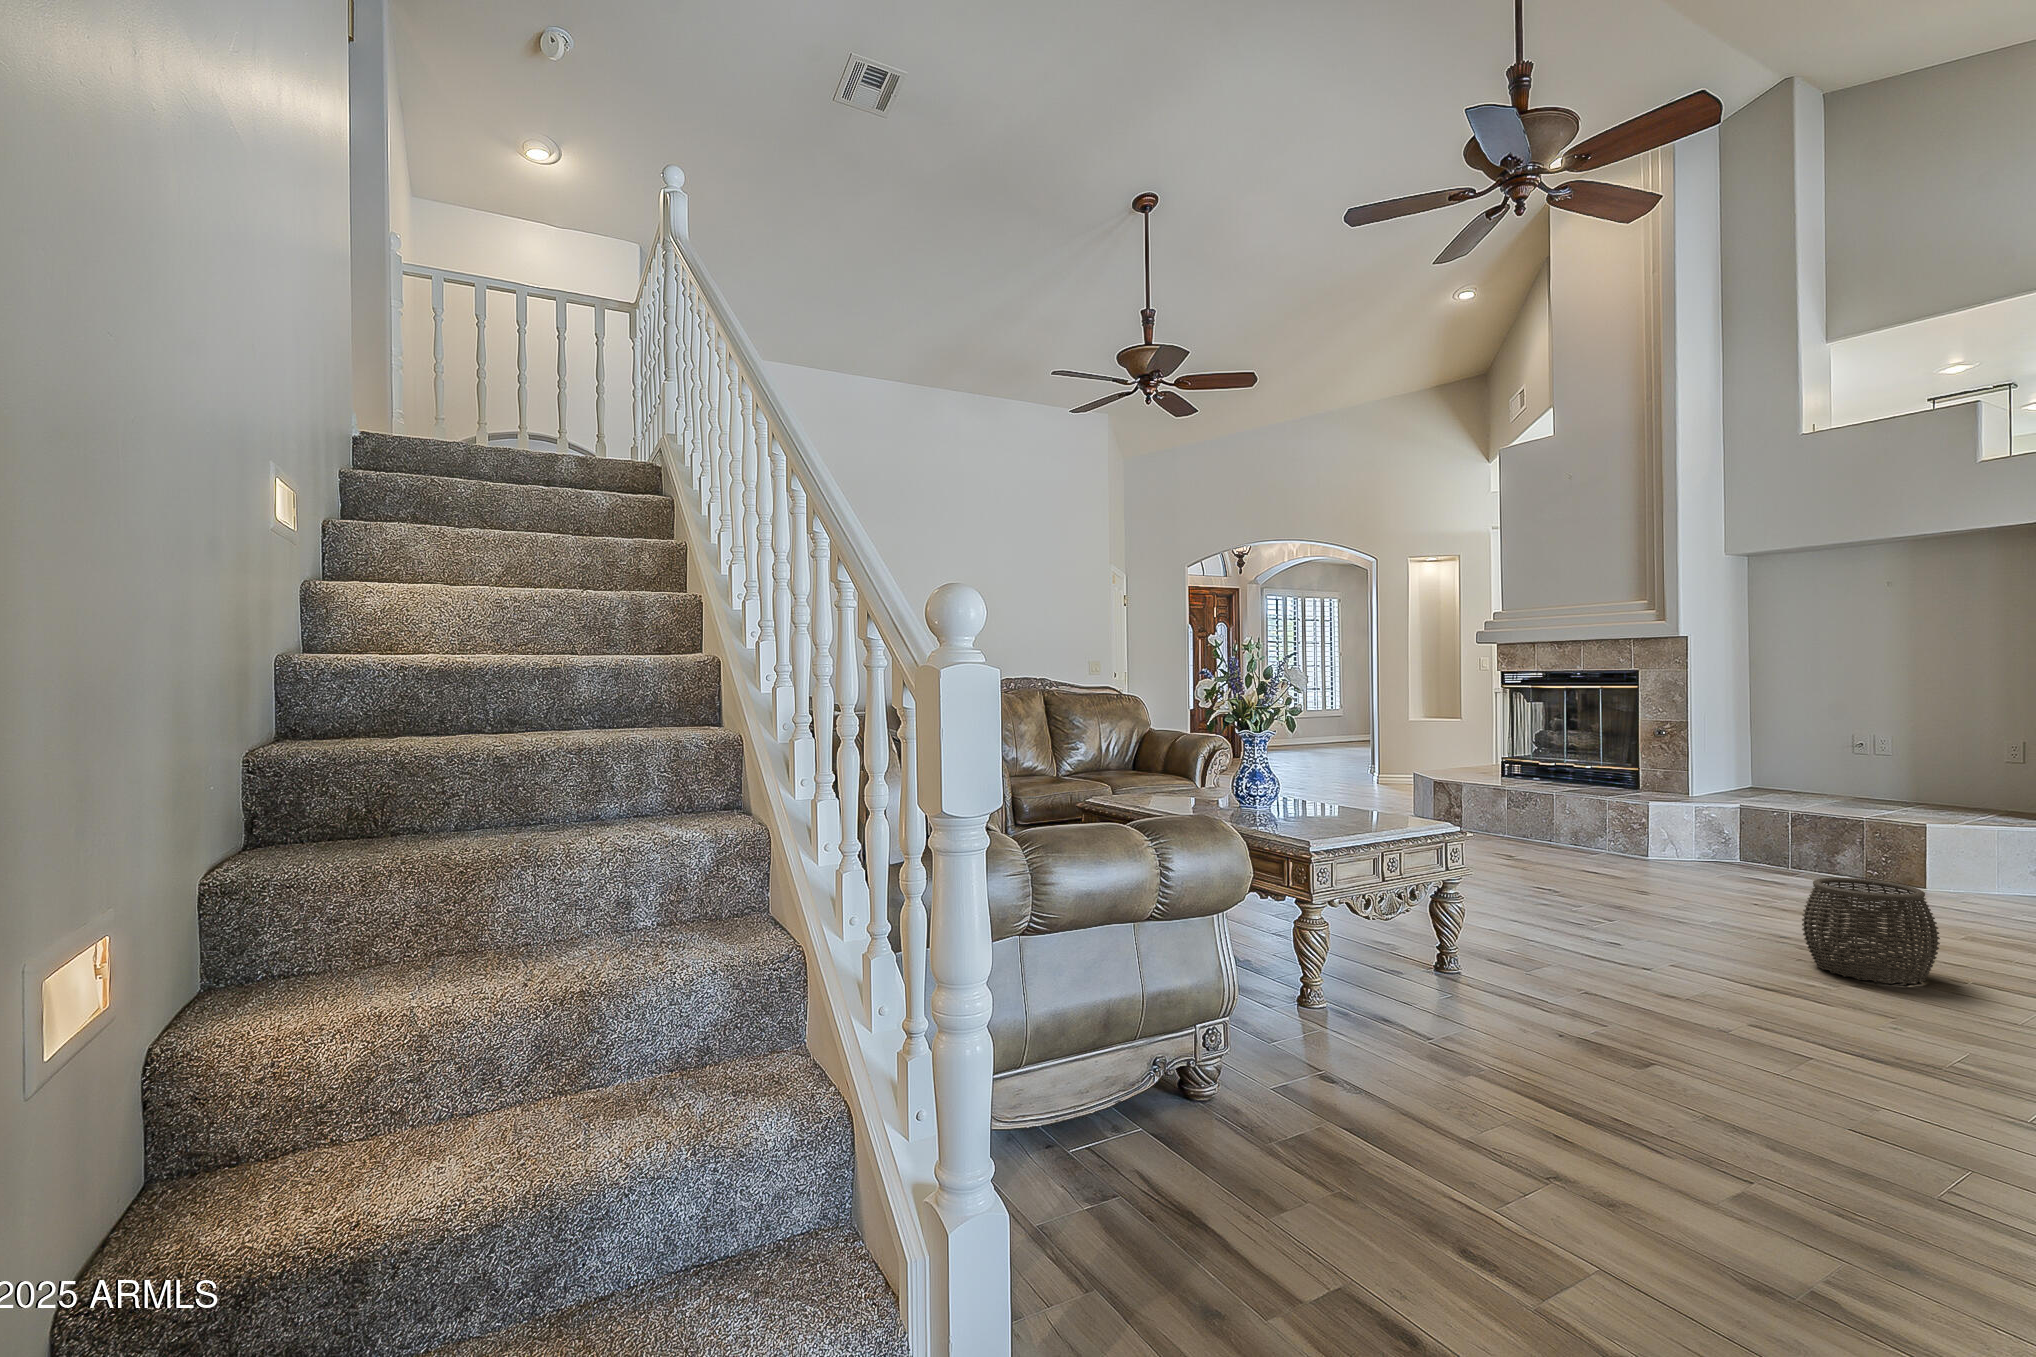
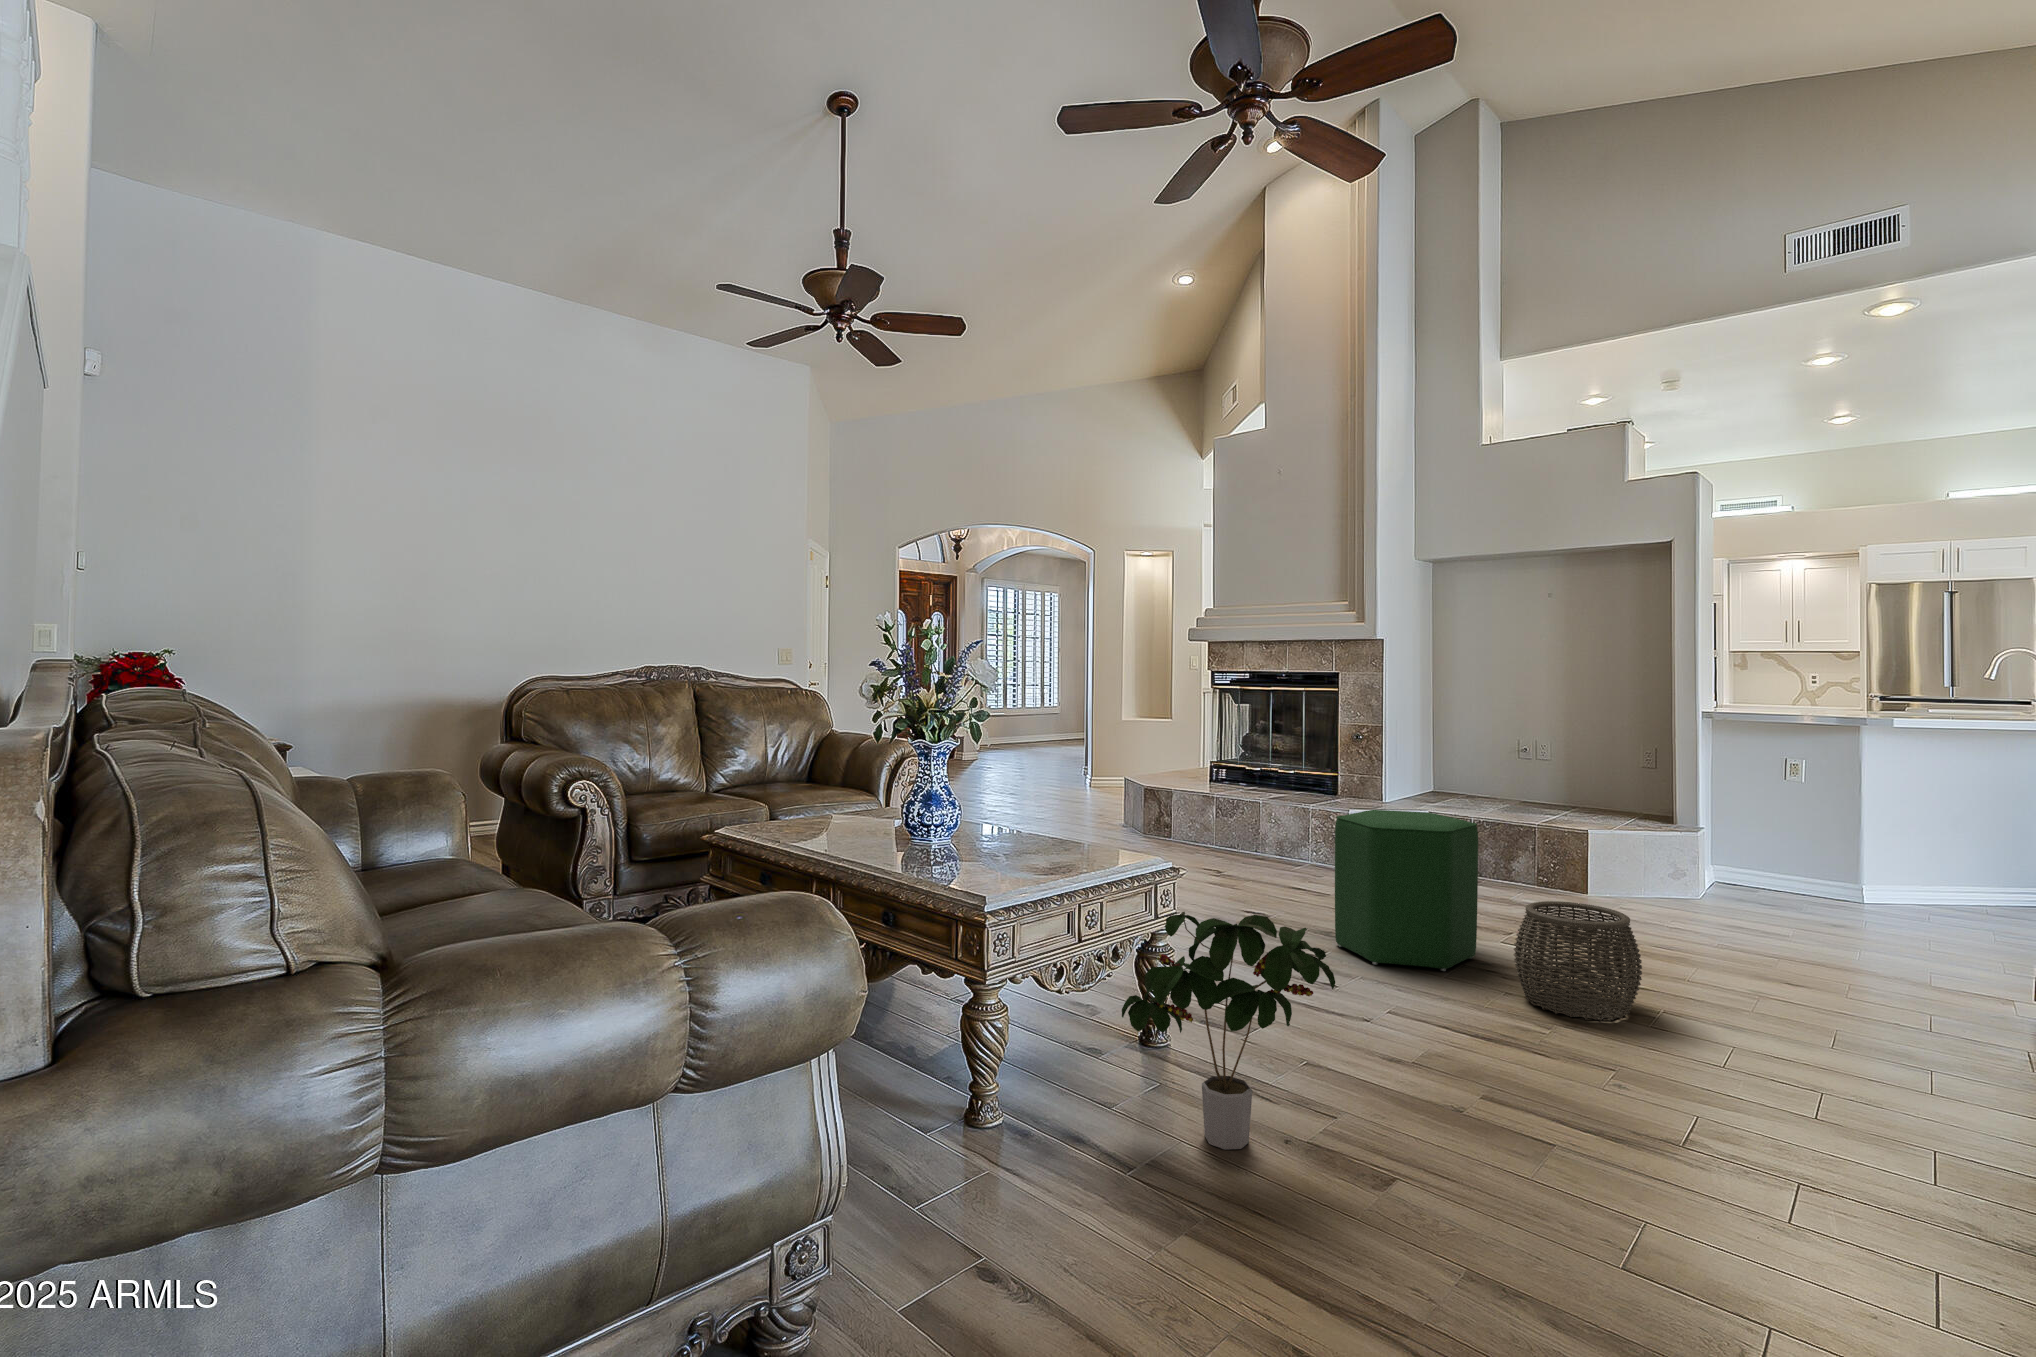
ottoman: none [1621,797,1771,941] -> present [1335,810,1478,971]
potted plant: none [1418,857,1597,1036] -> present [1122,912,1335,1149]

